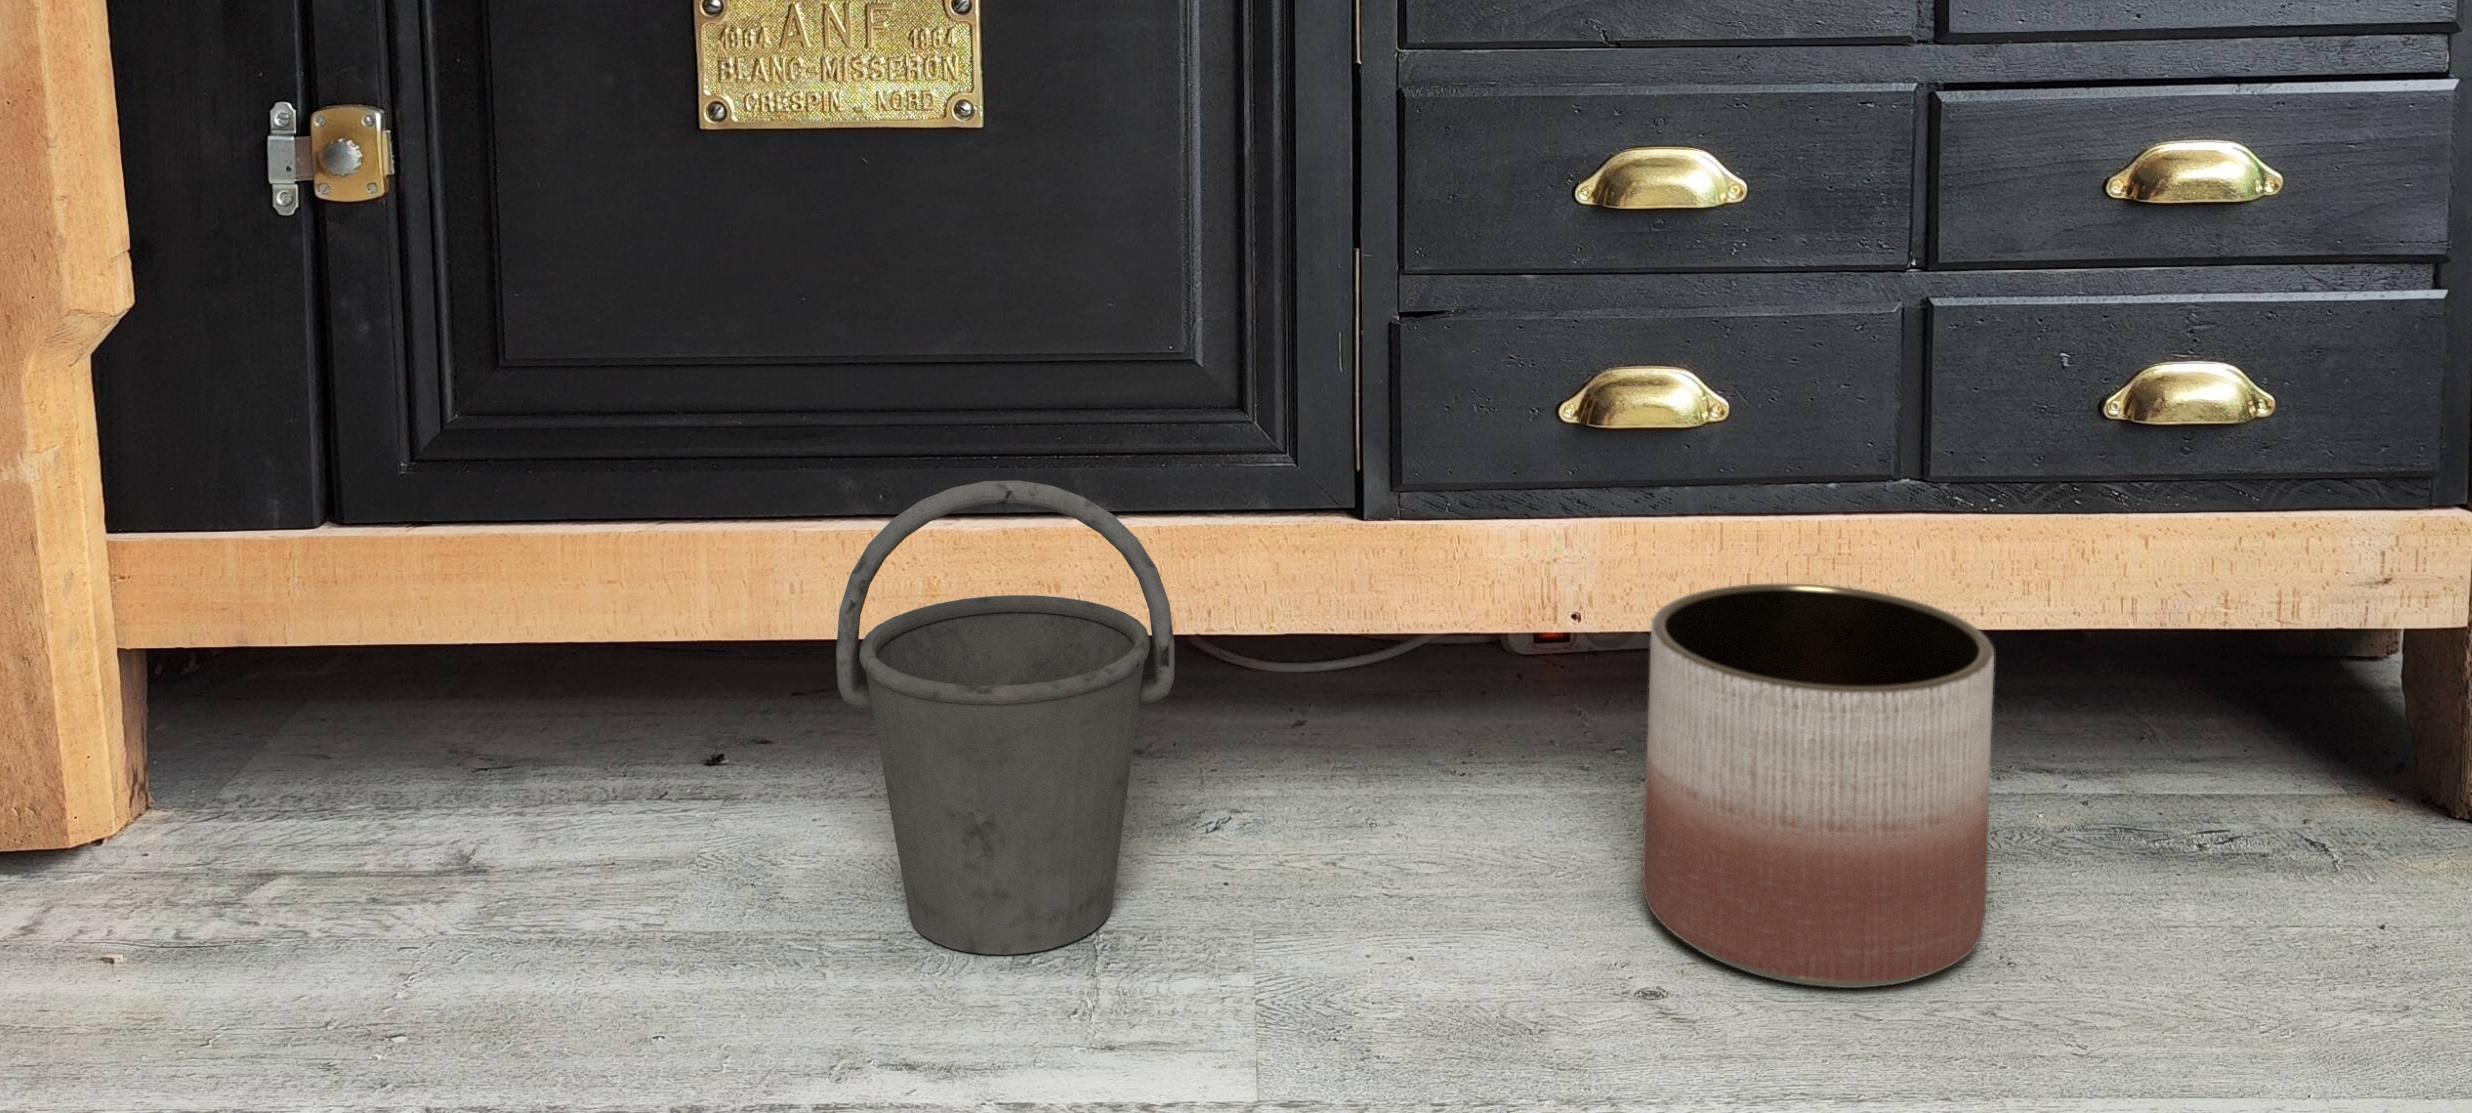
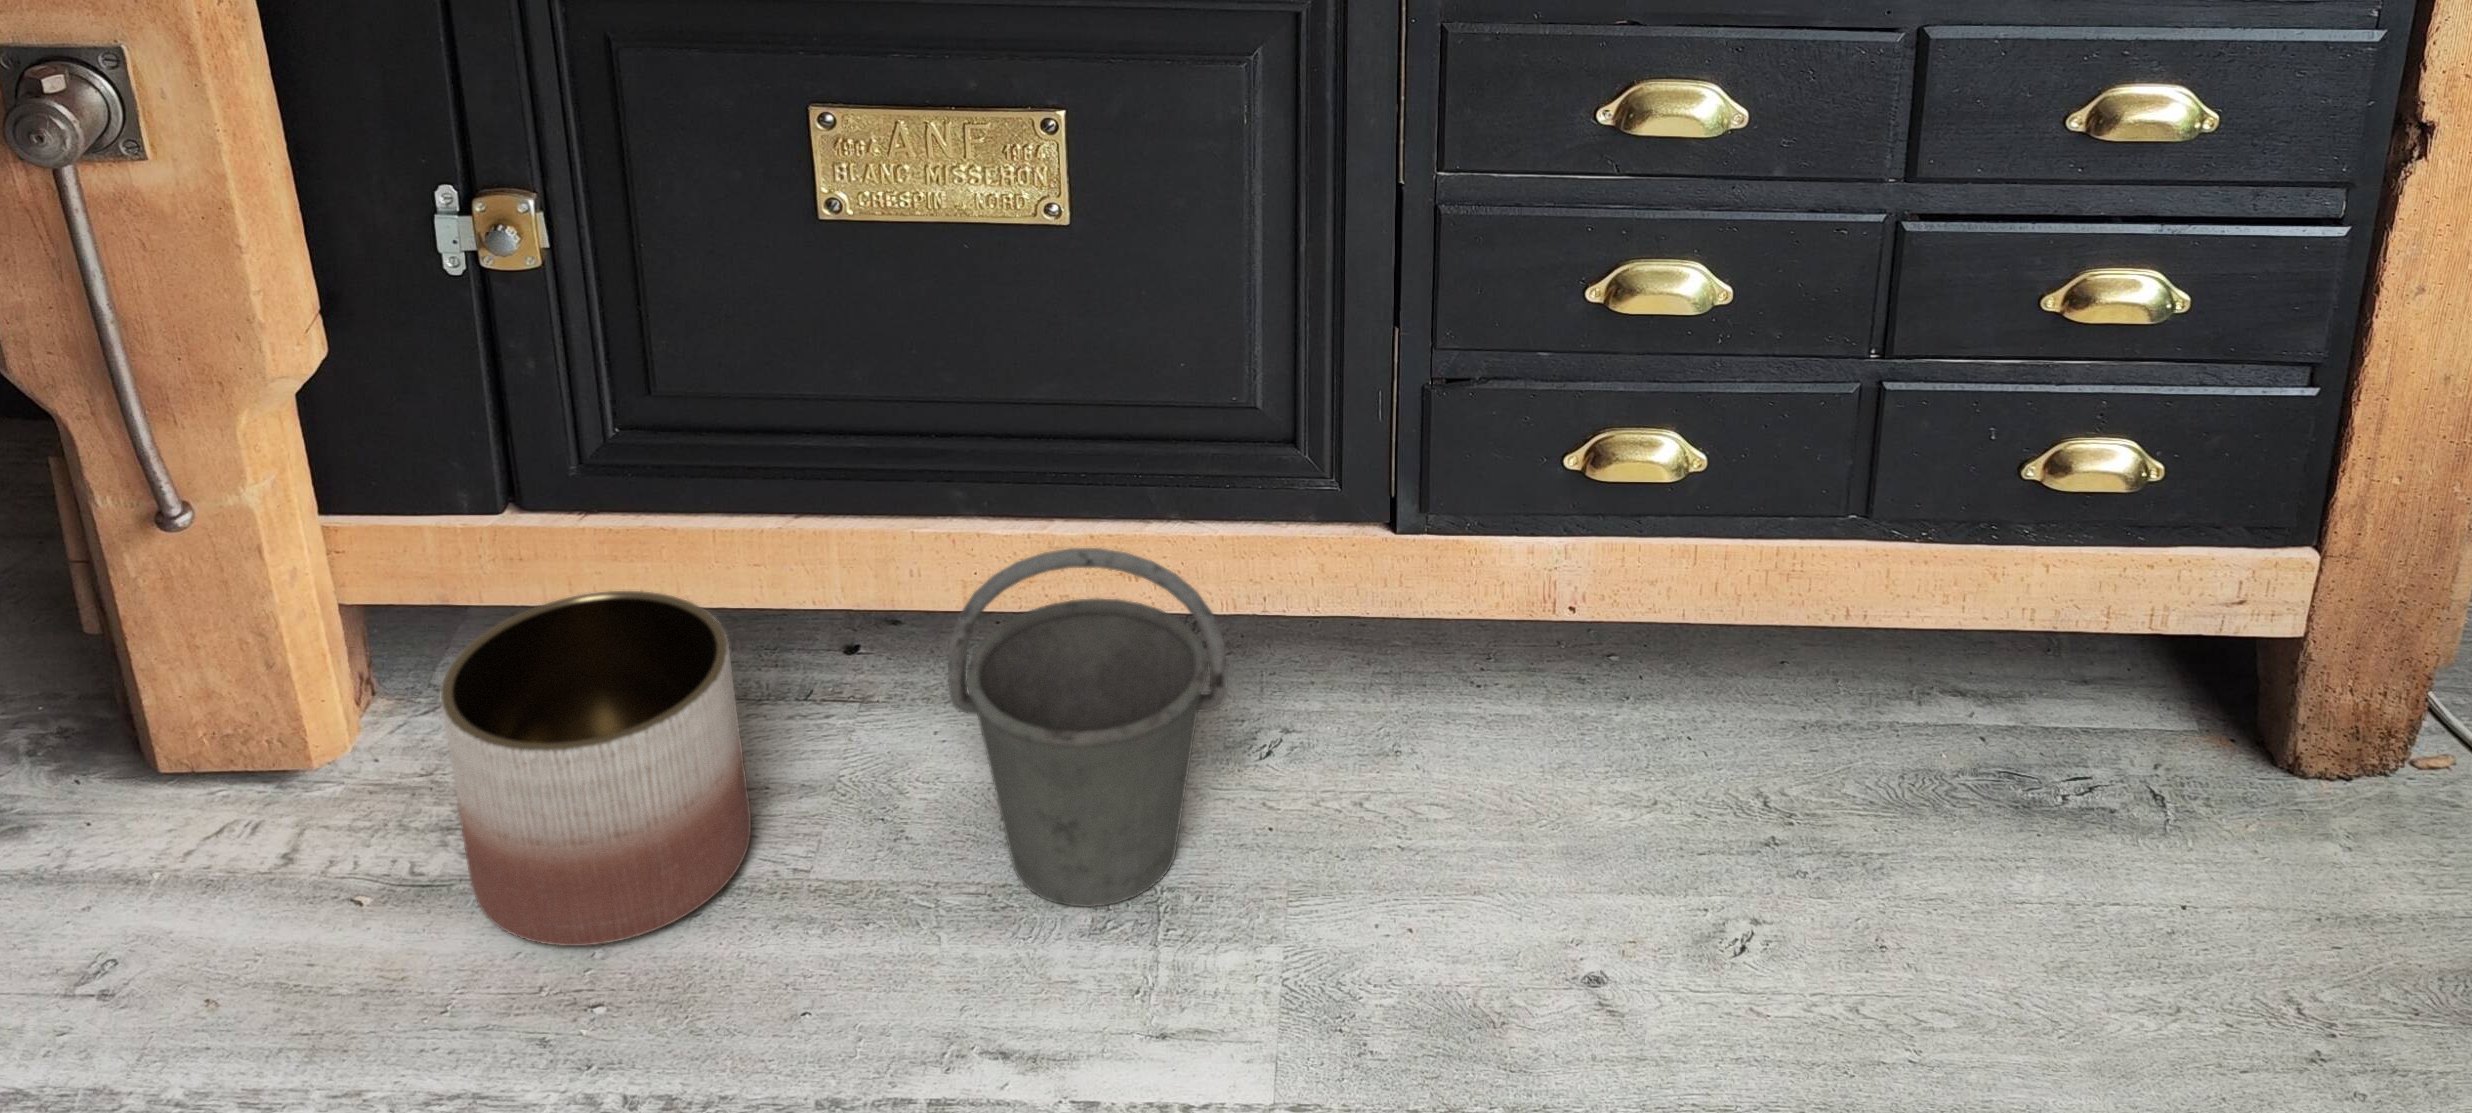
planter: present [1643,583,1994,988] -> present [441,591,751,946]

